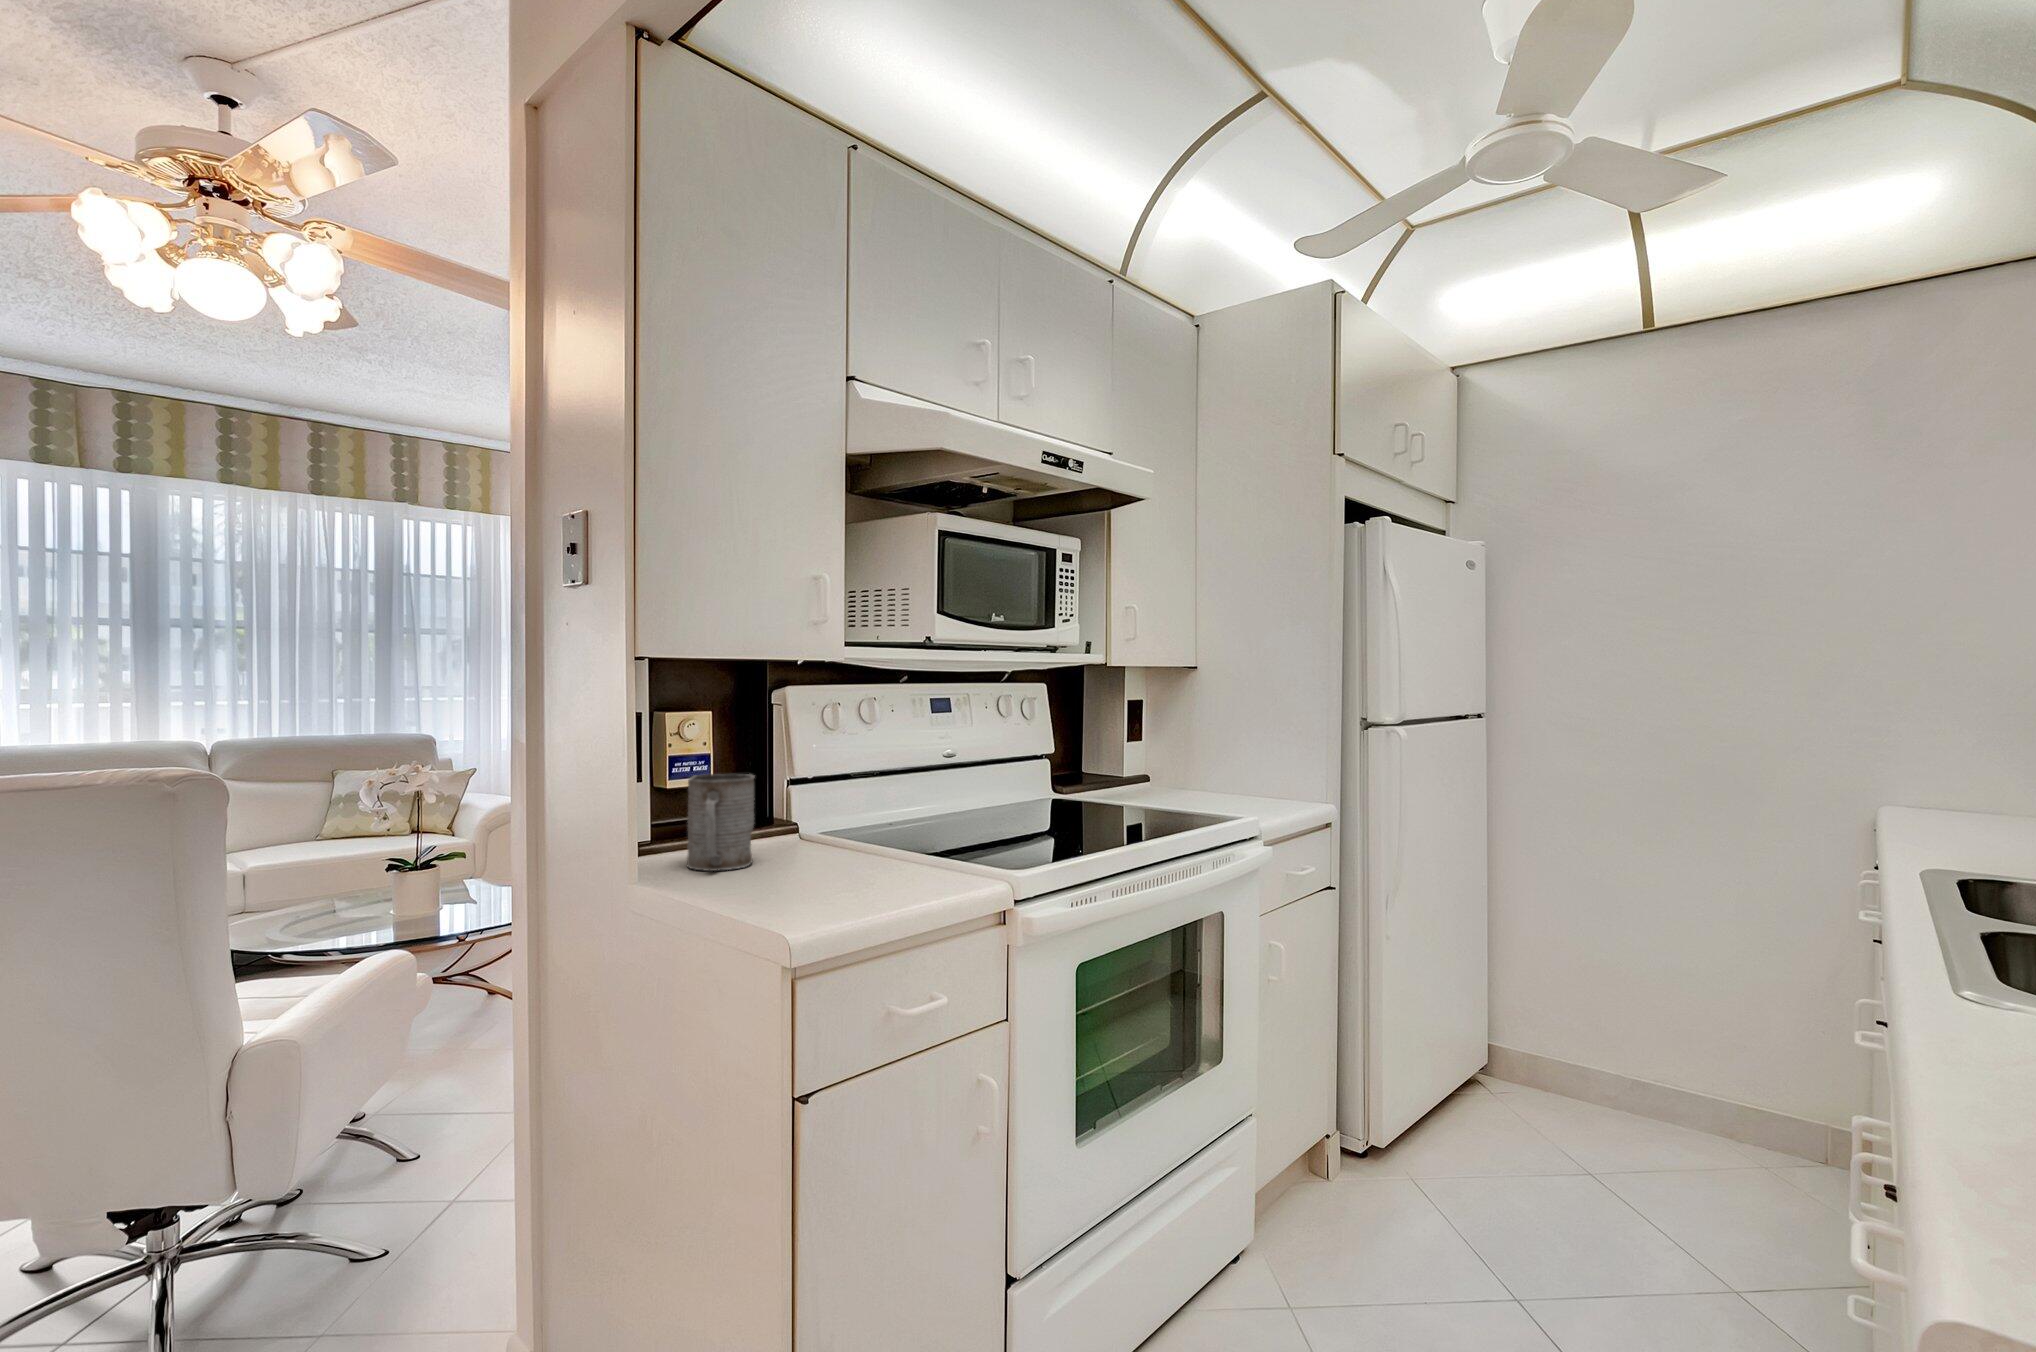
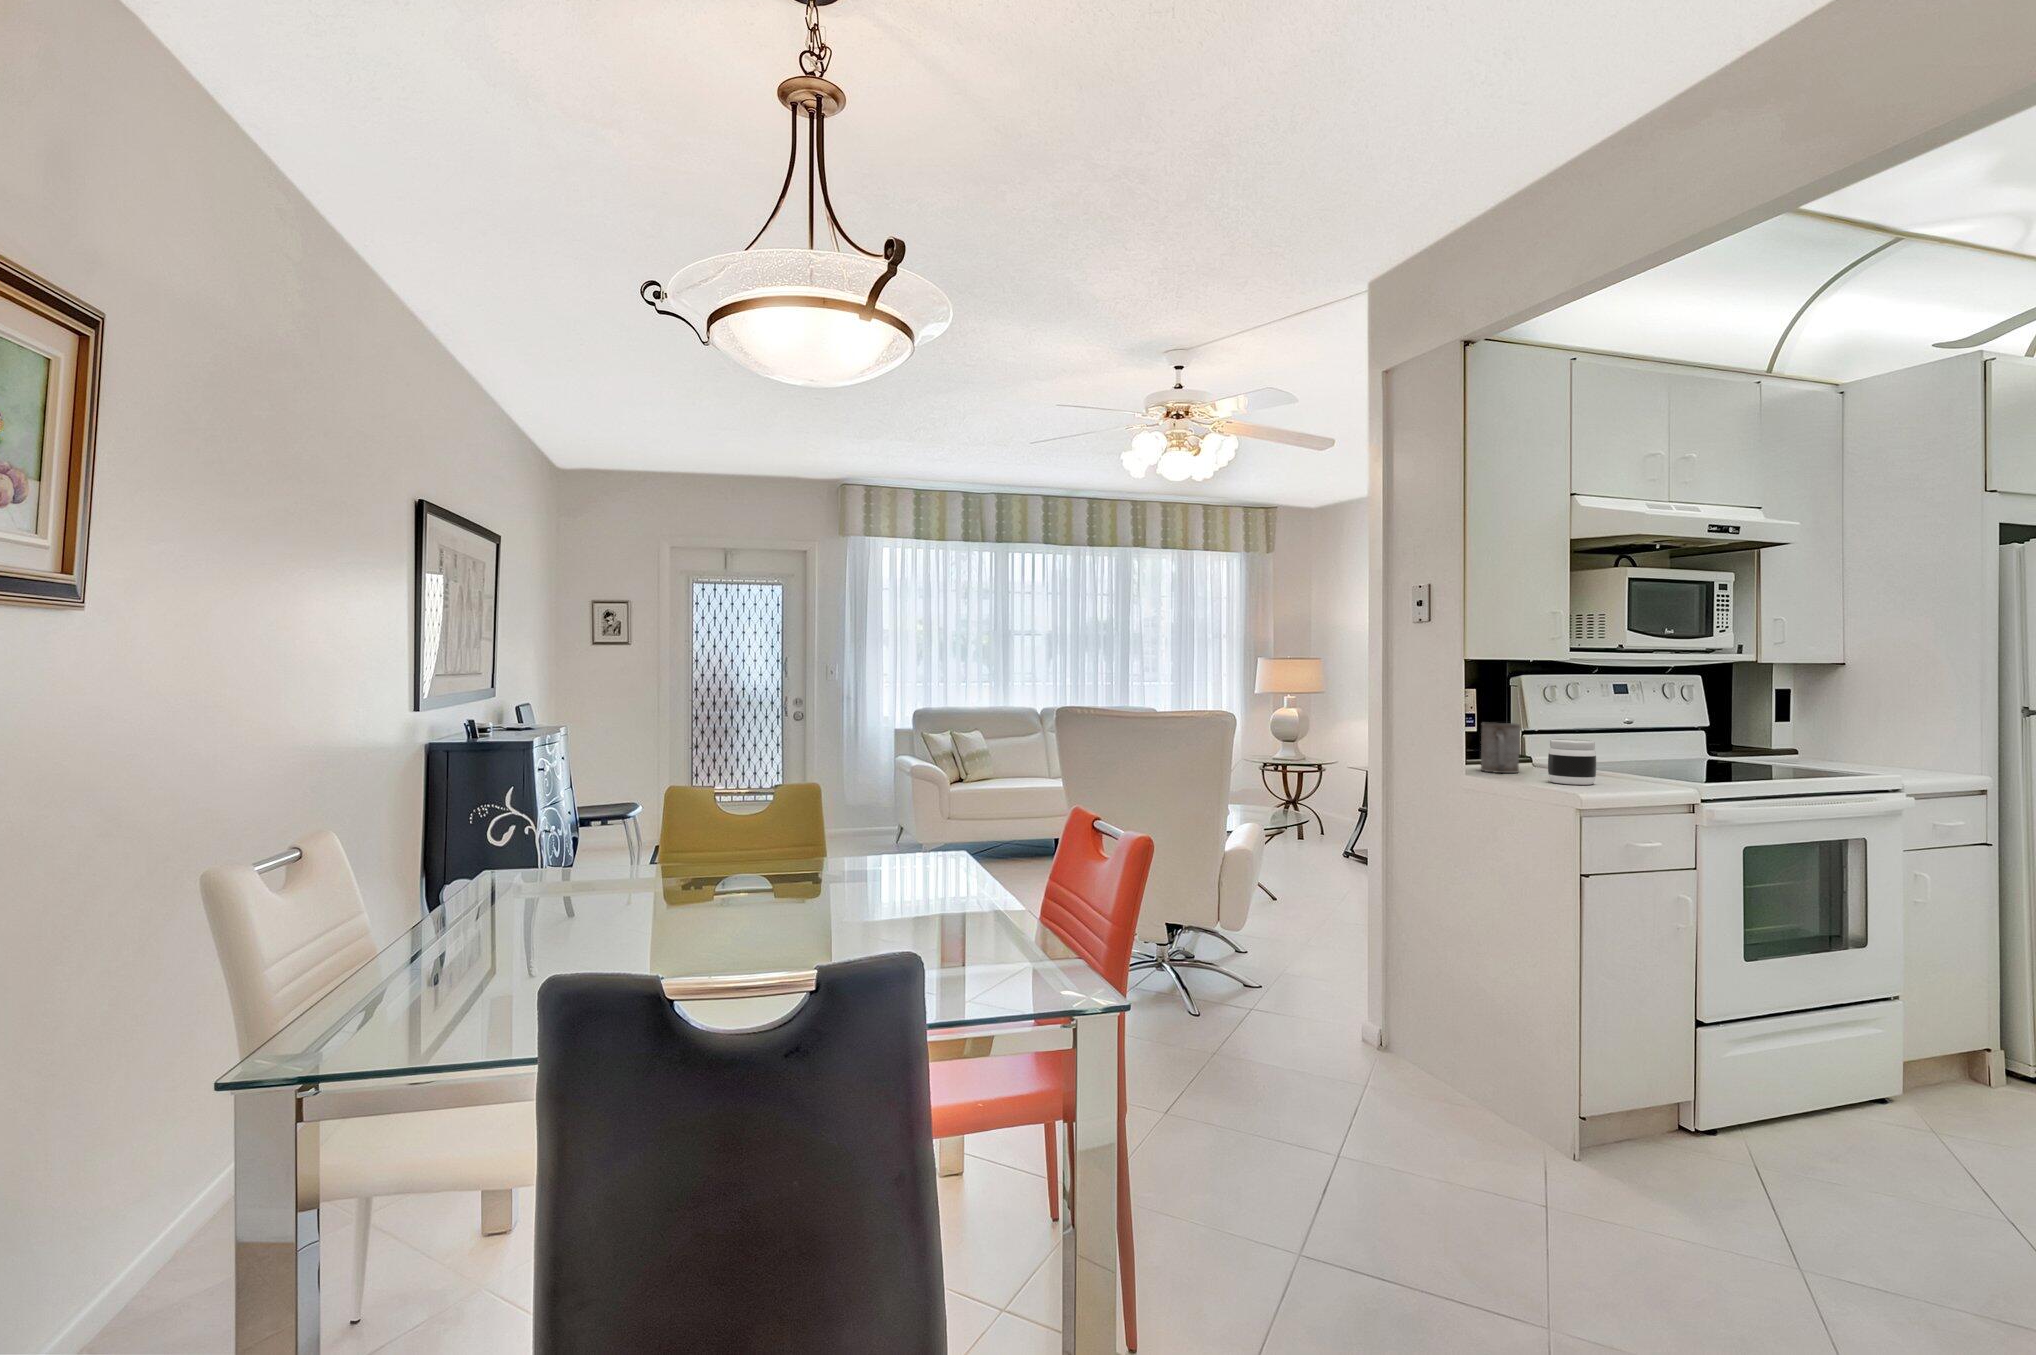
jar: none [766,811,848,906] -> present [1548,739,1596,785]

